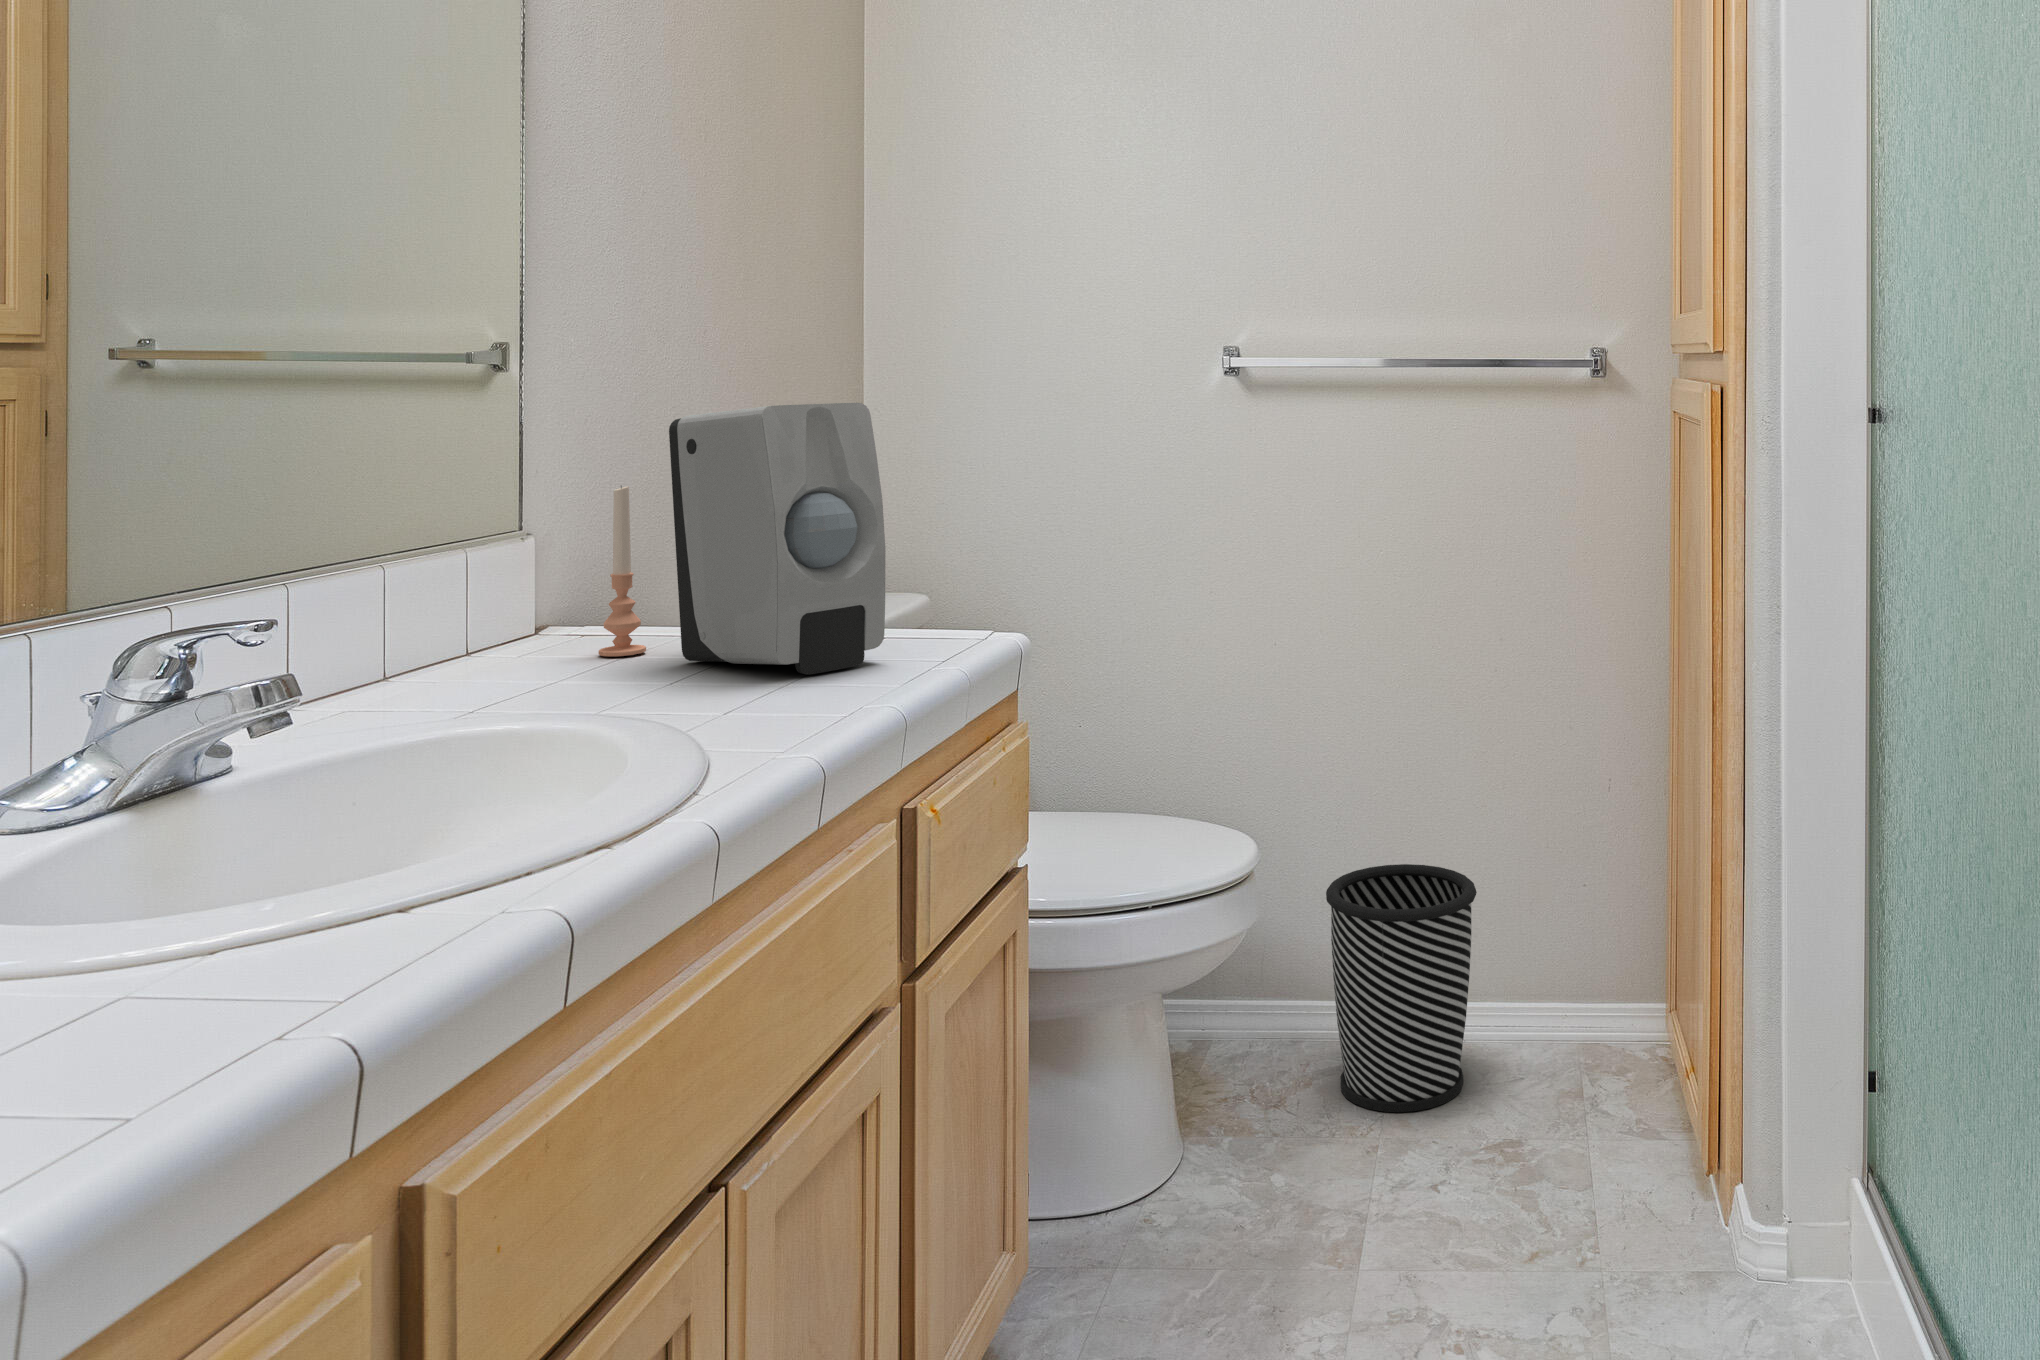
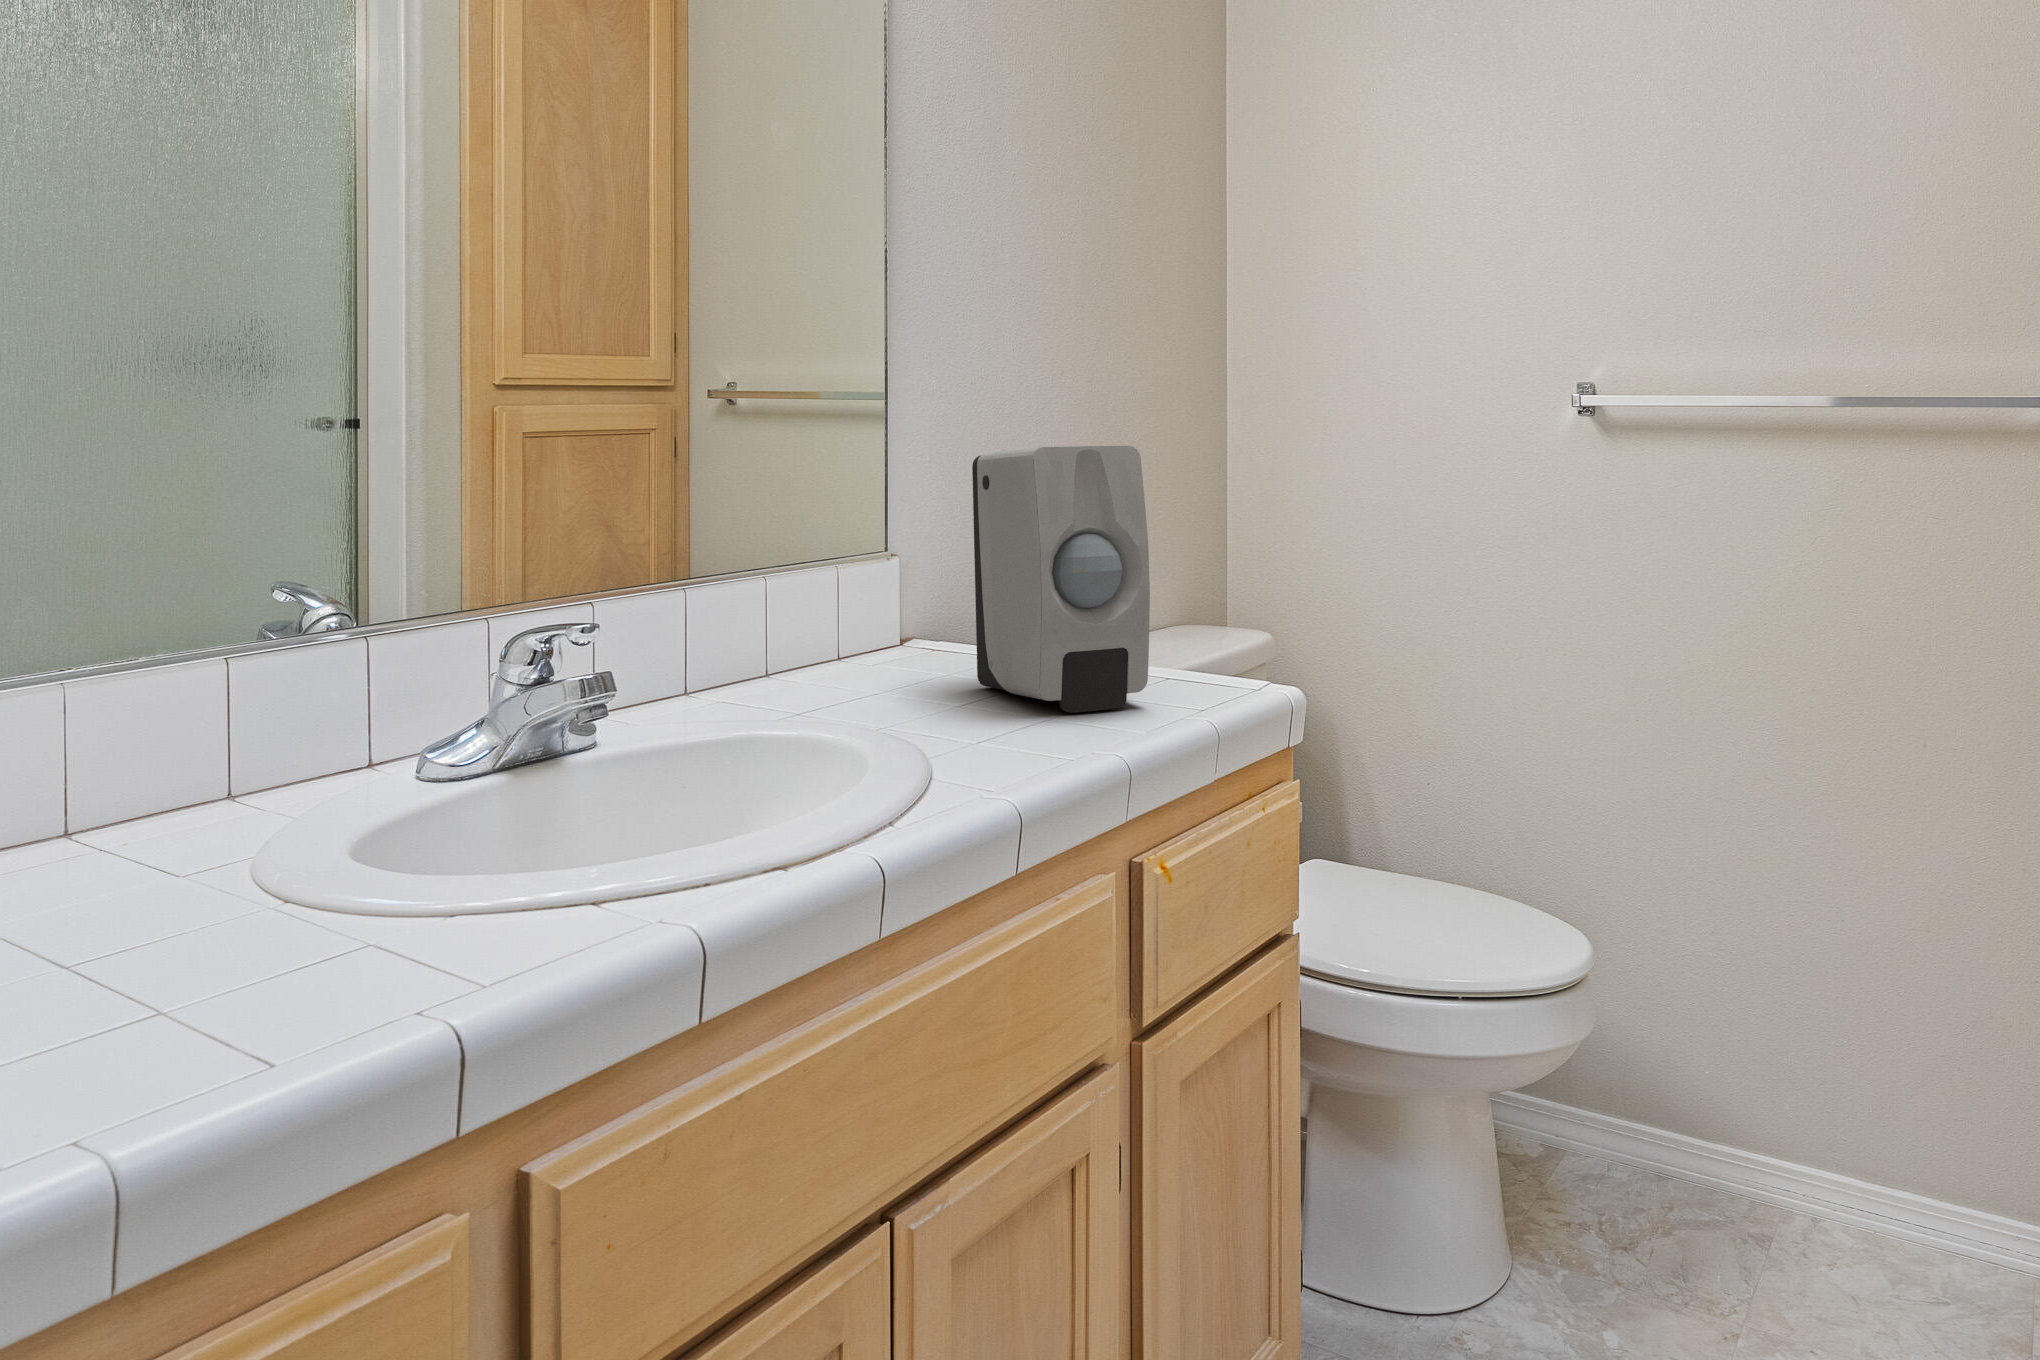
candle: present [599,485,646,656] -> none [918,515,958,675]
wastebasket: present [1326,864,1477,1112] -> none [1680,987,1864,1285]

